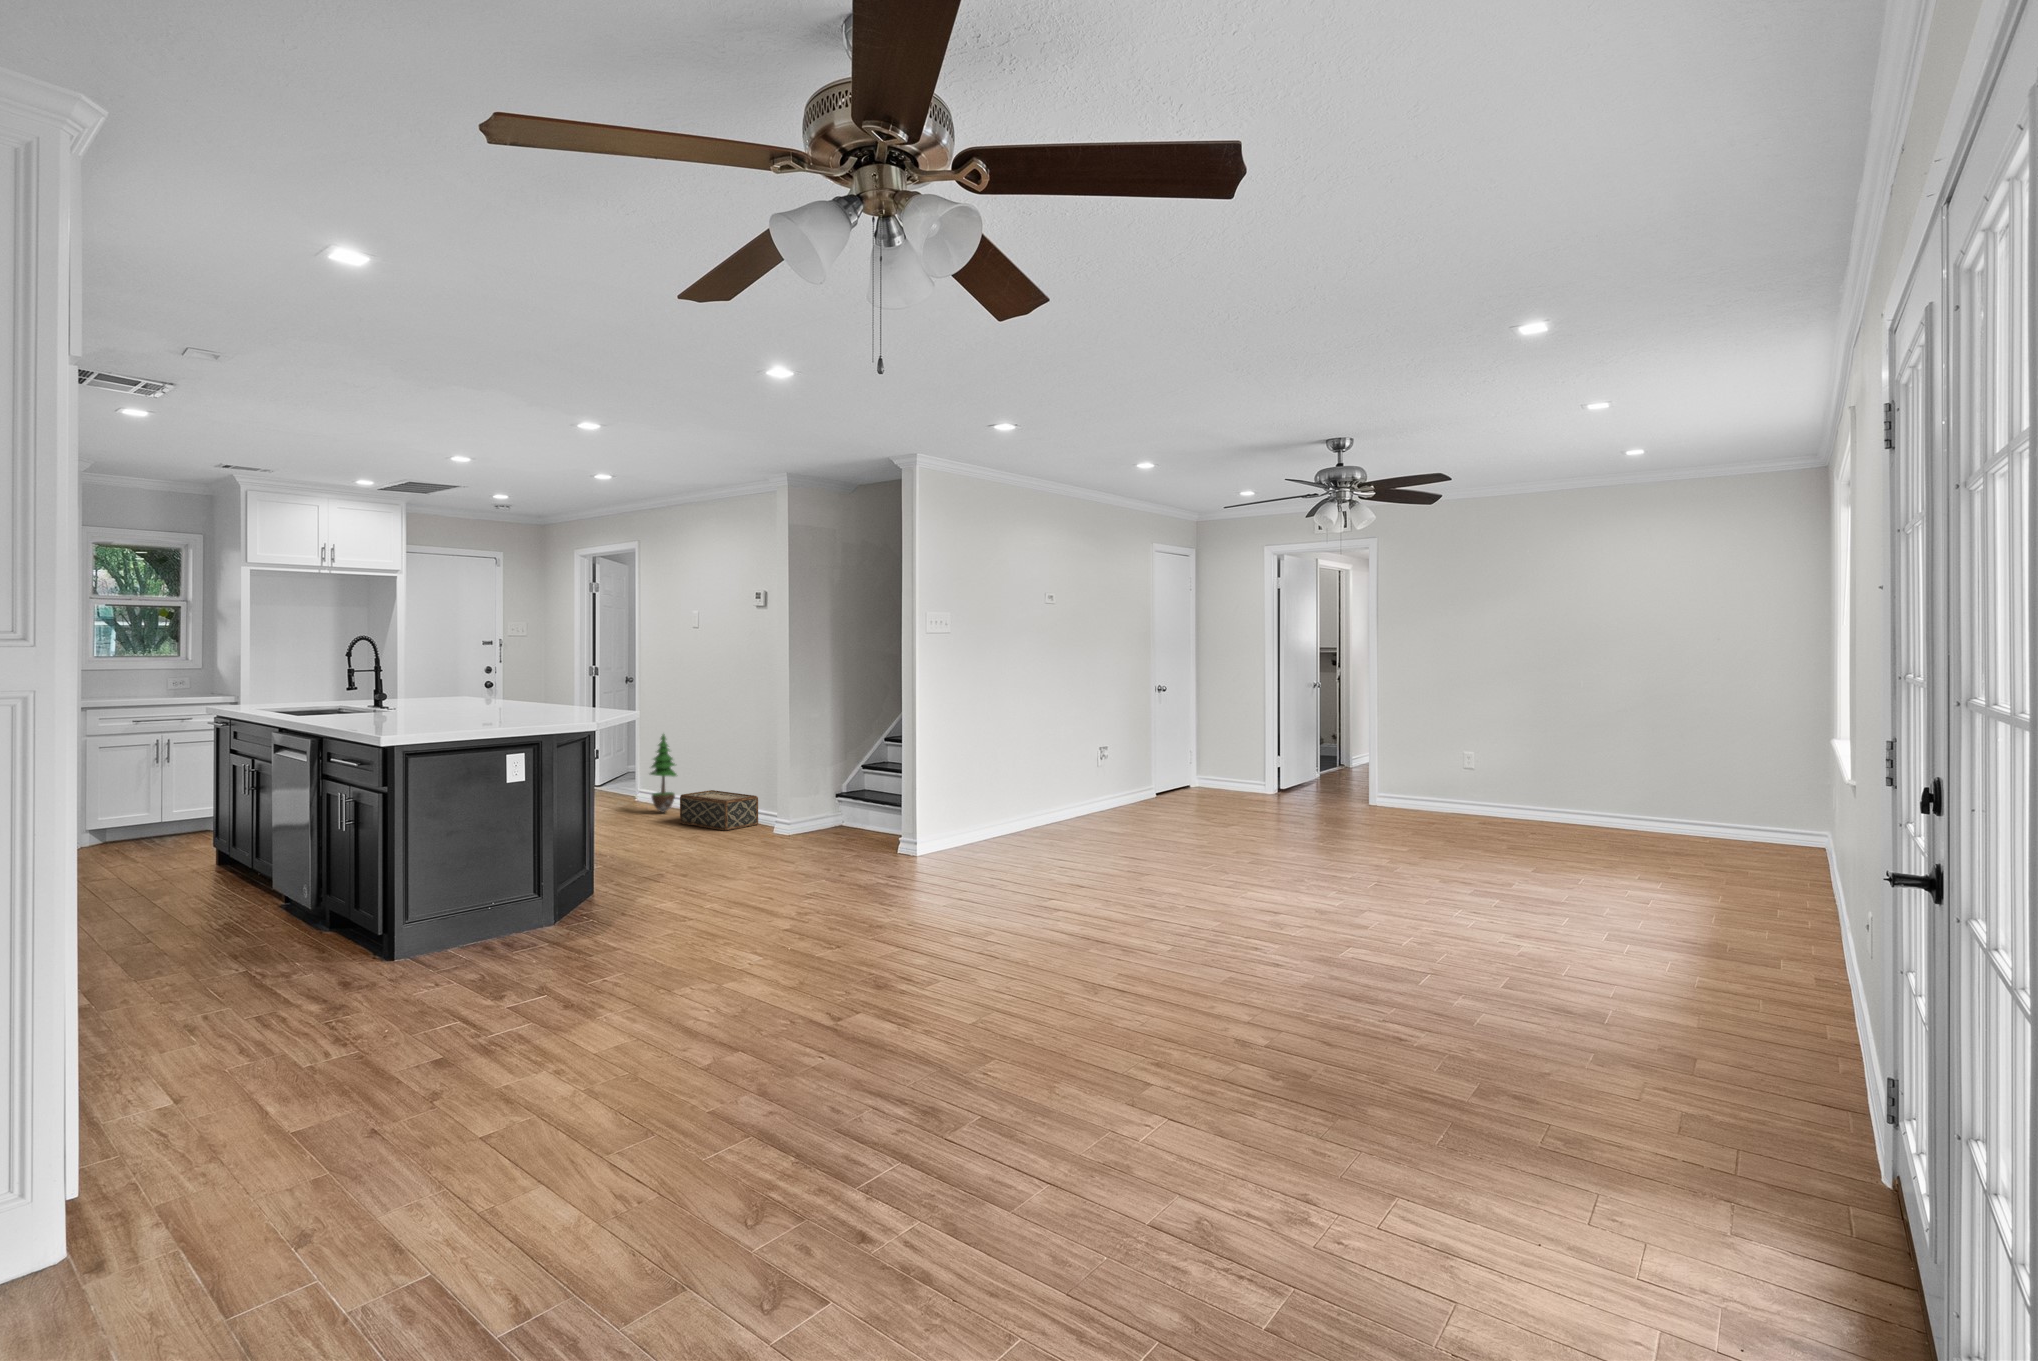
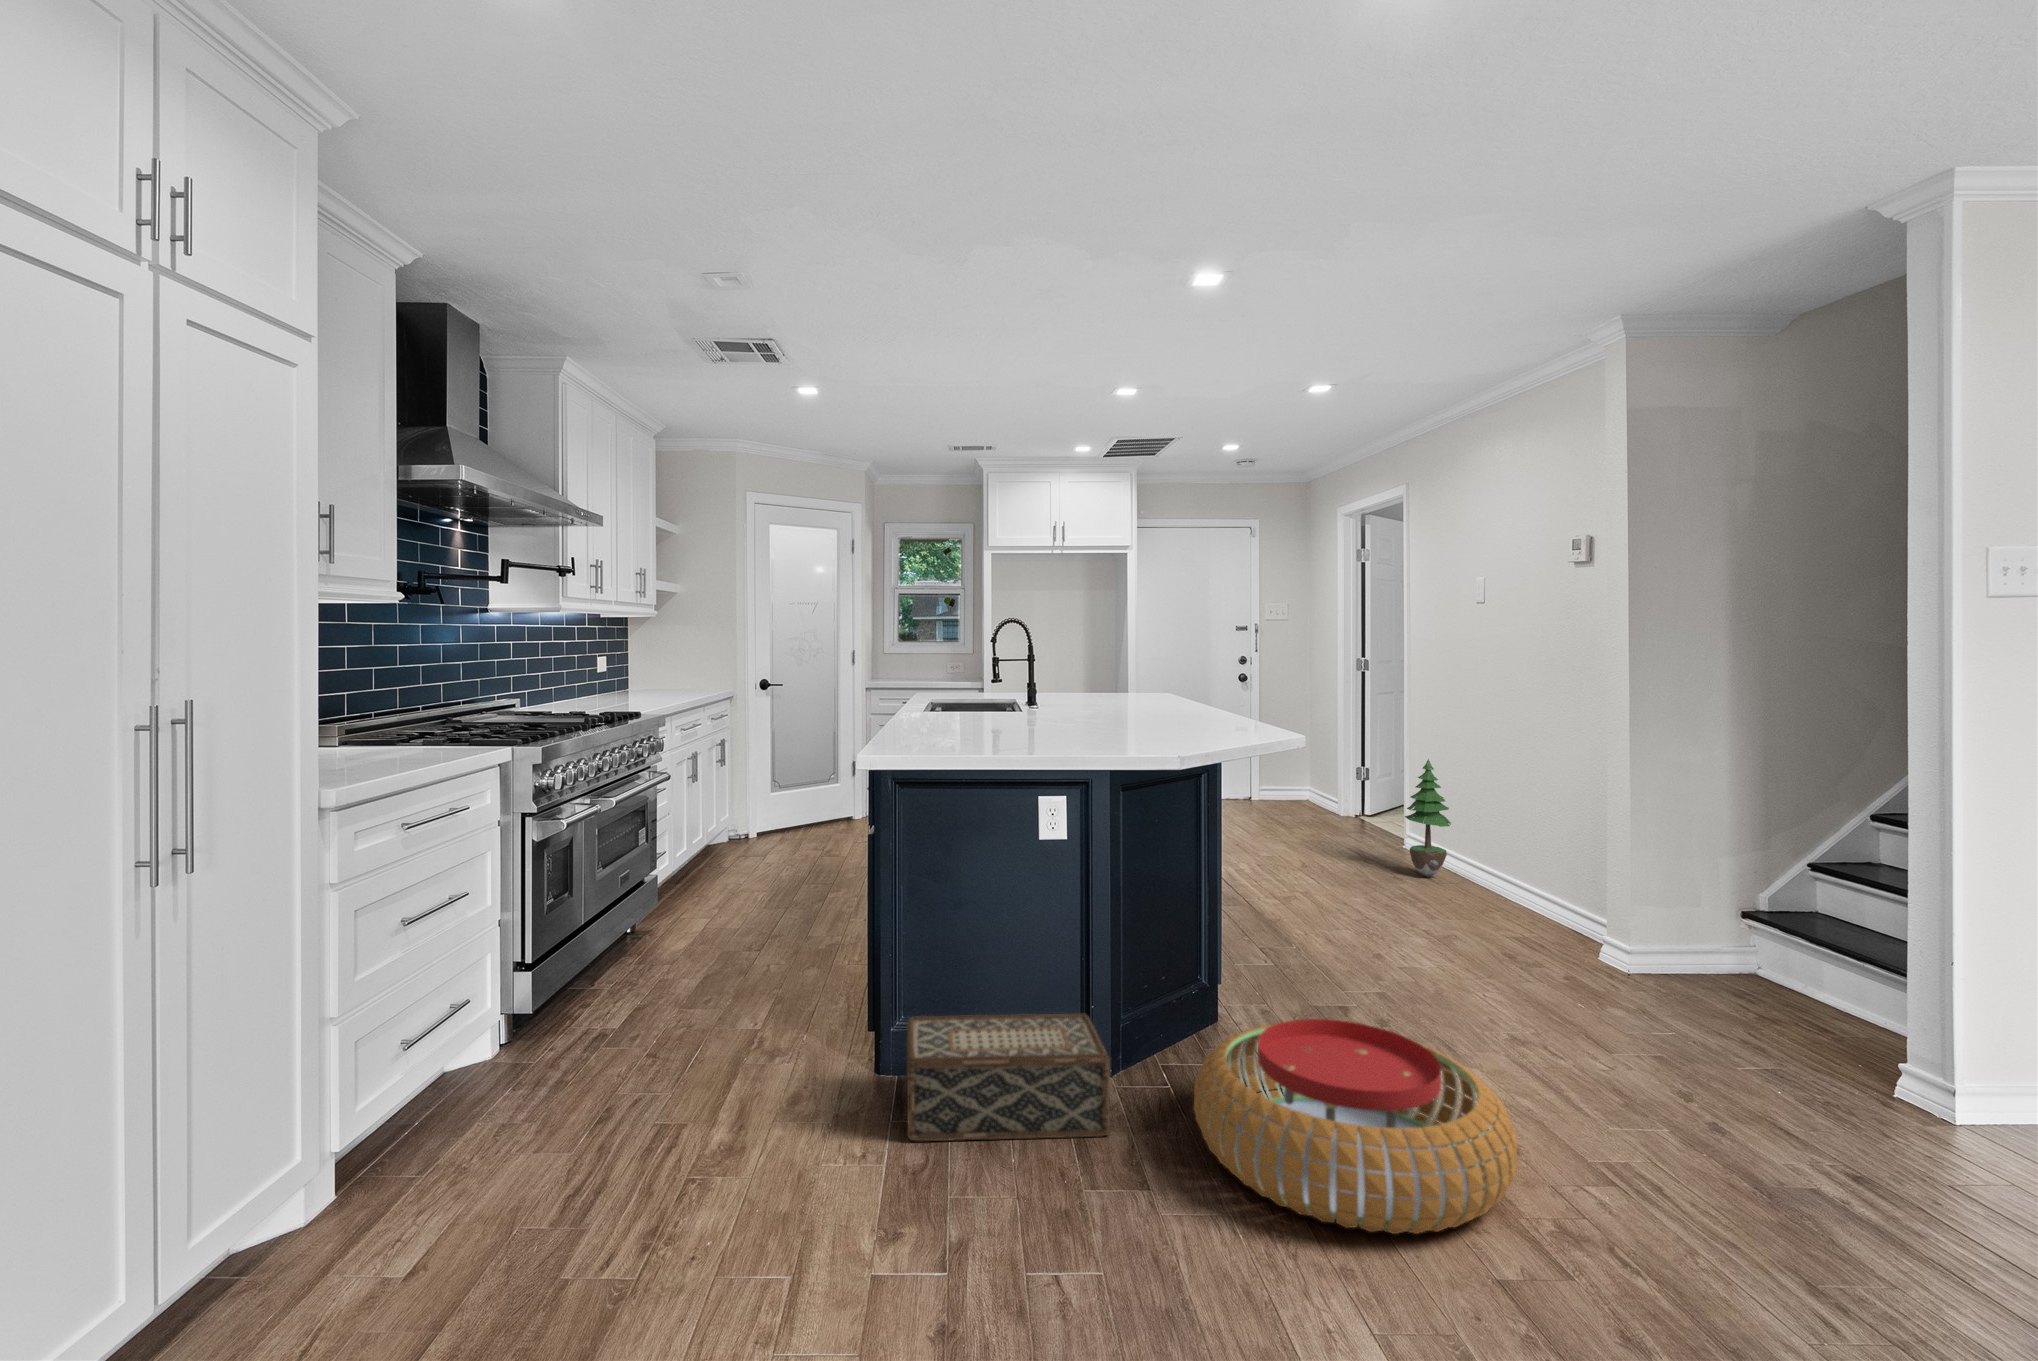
woven basket: present [680,790,758,830] -> present [907,1014,1110,1141]
pouf: none [619,854,778,936] -> present [1194,1019,1518,1234]

